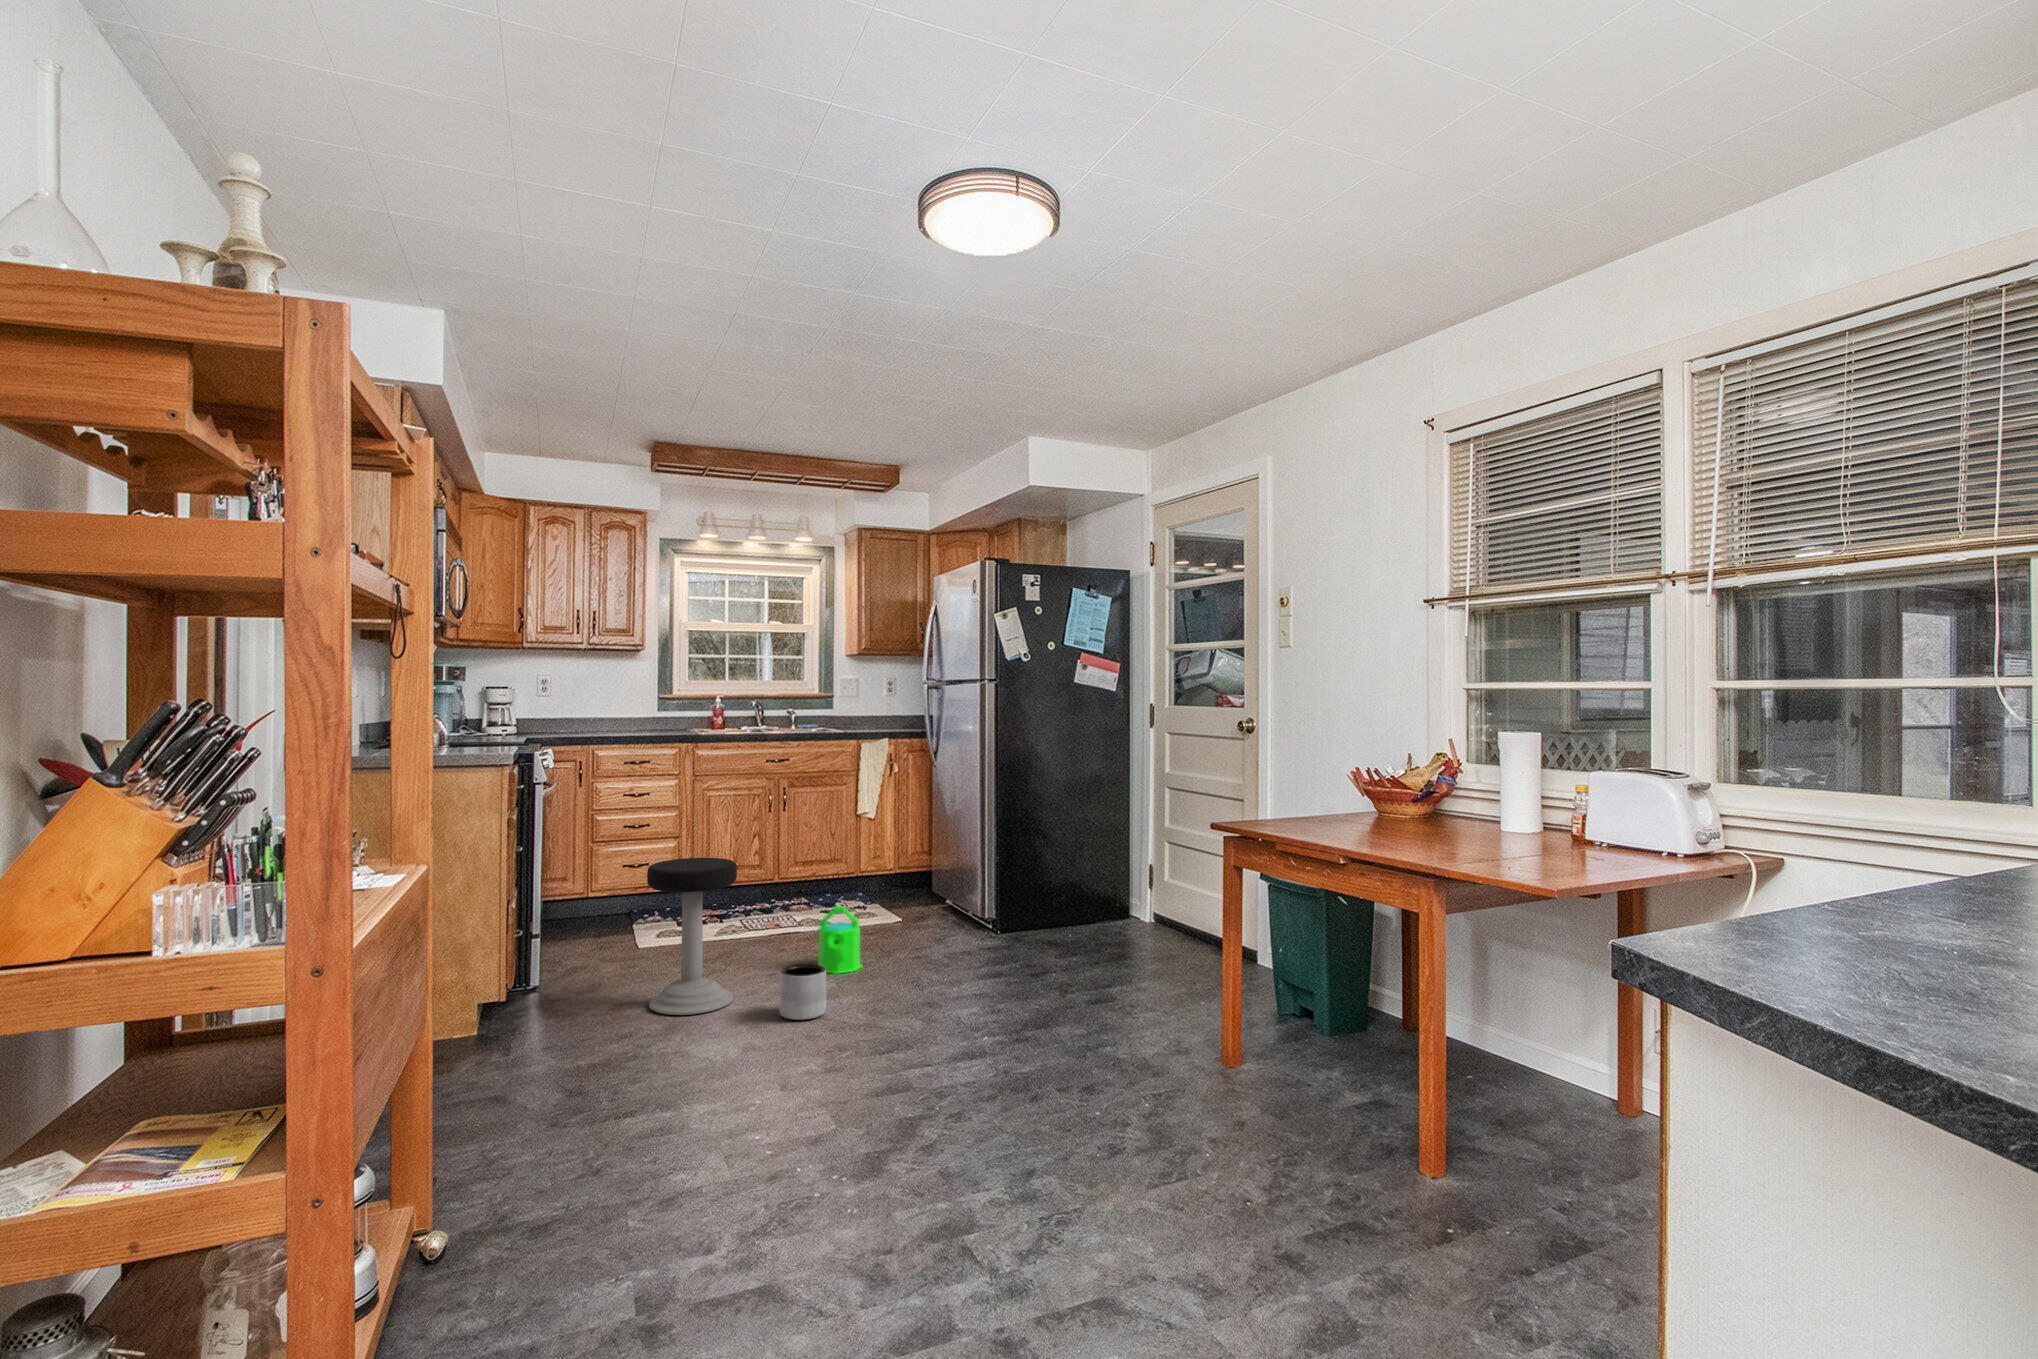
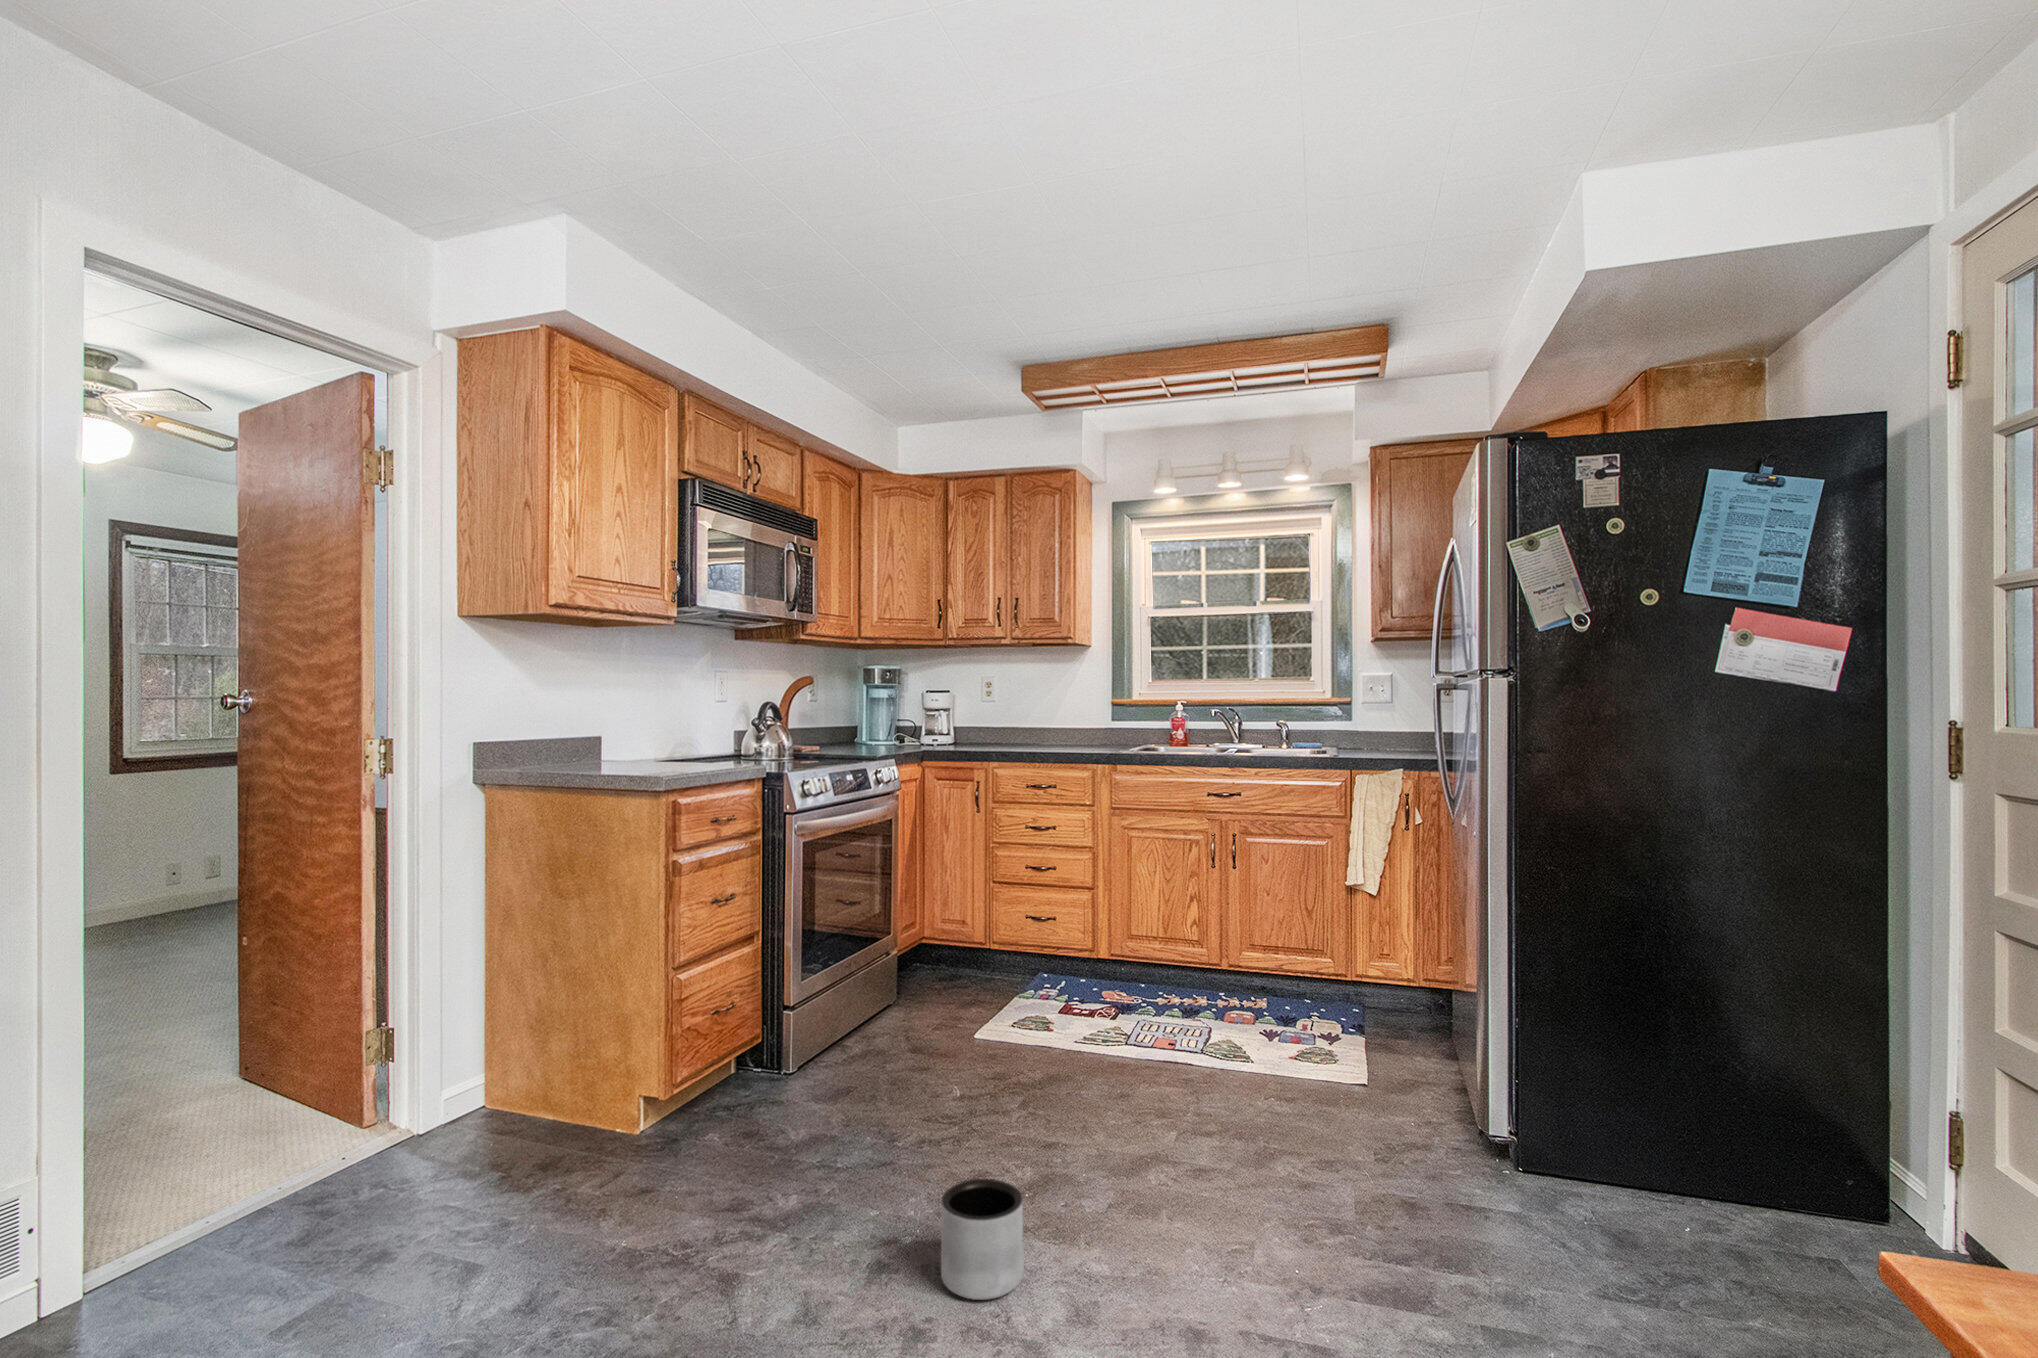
stool: present [647,858,737,1015] -> none [820,951,953,1214]
watering can: present [818,906,862,974] -> none [1112,1065,1202,1193]

